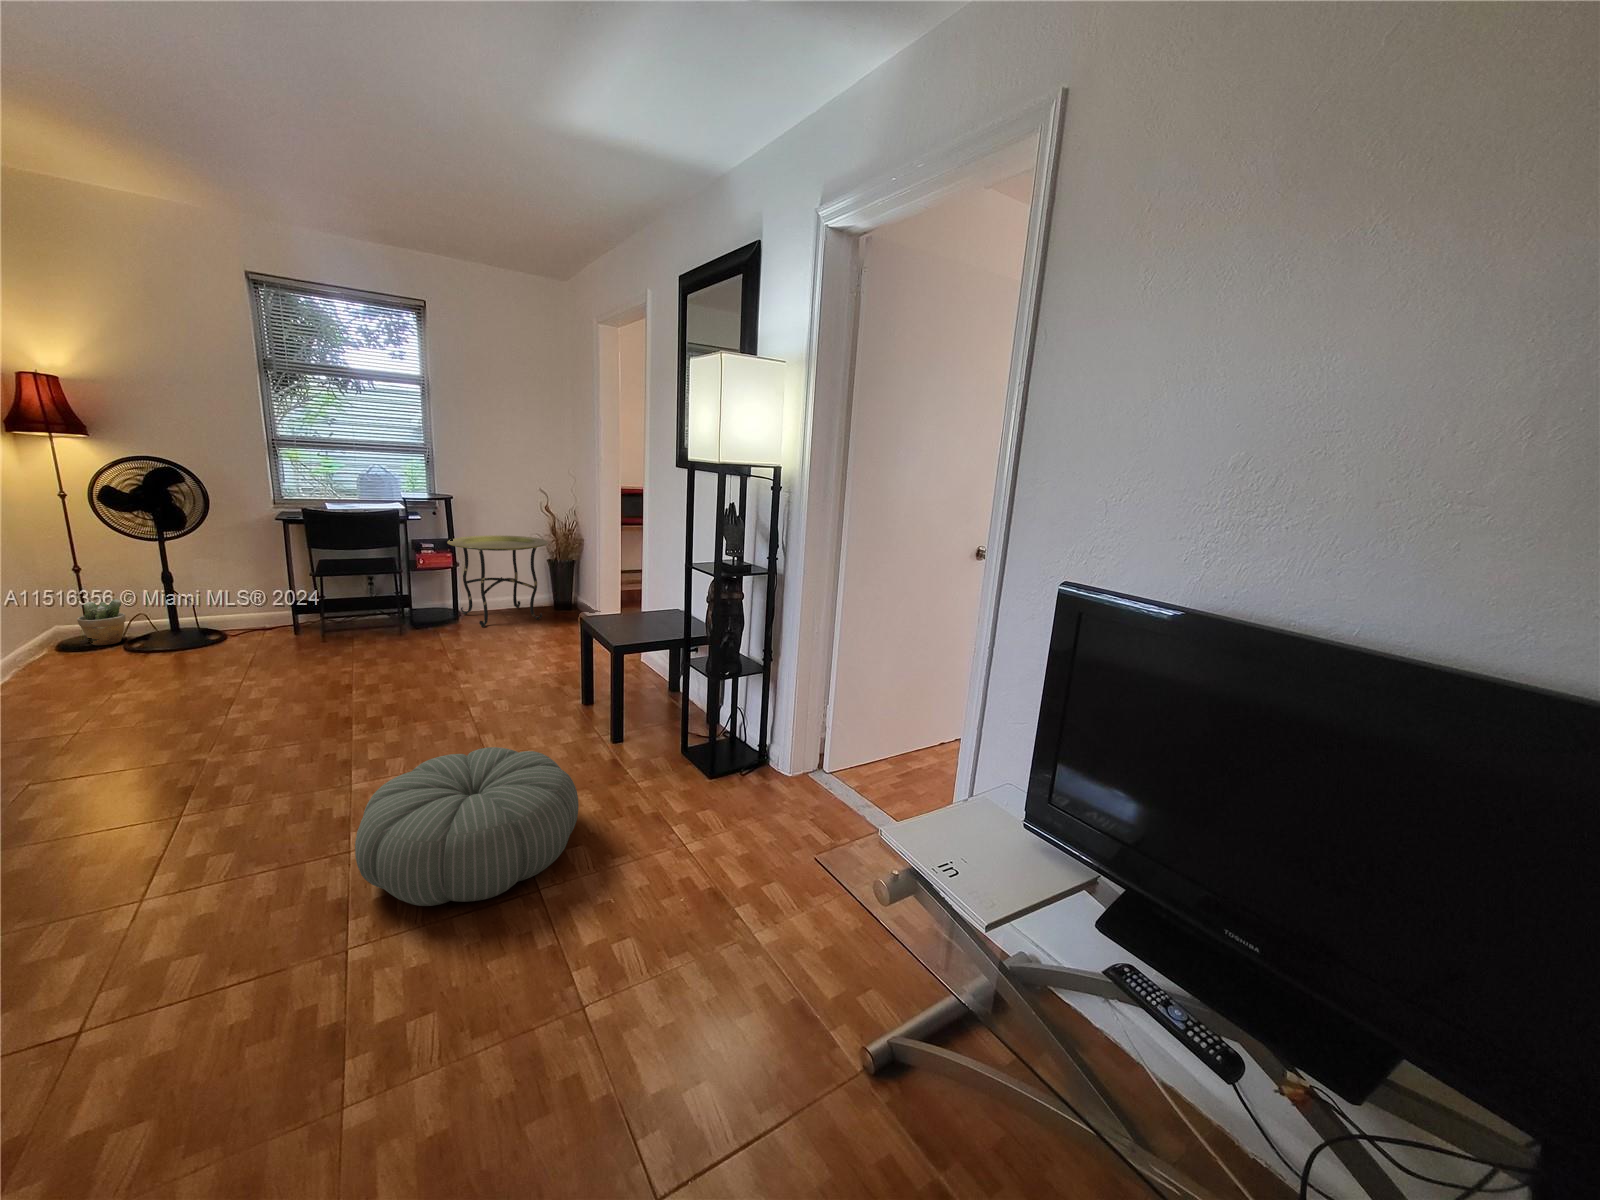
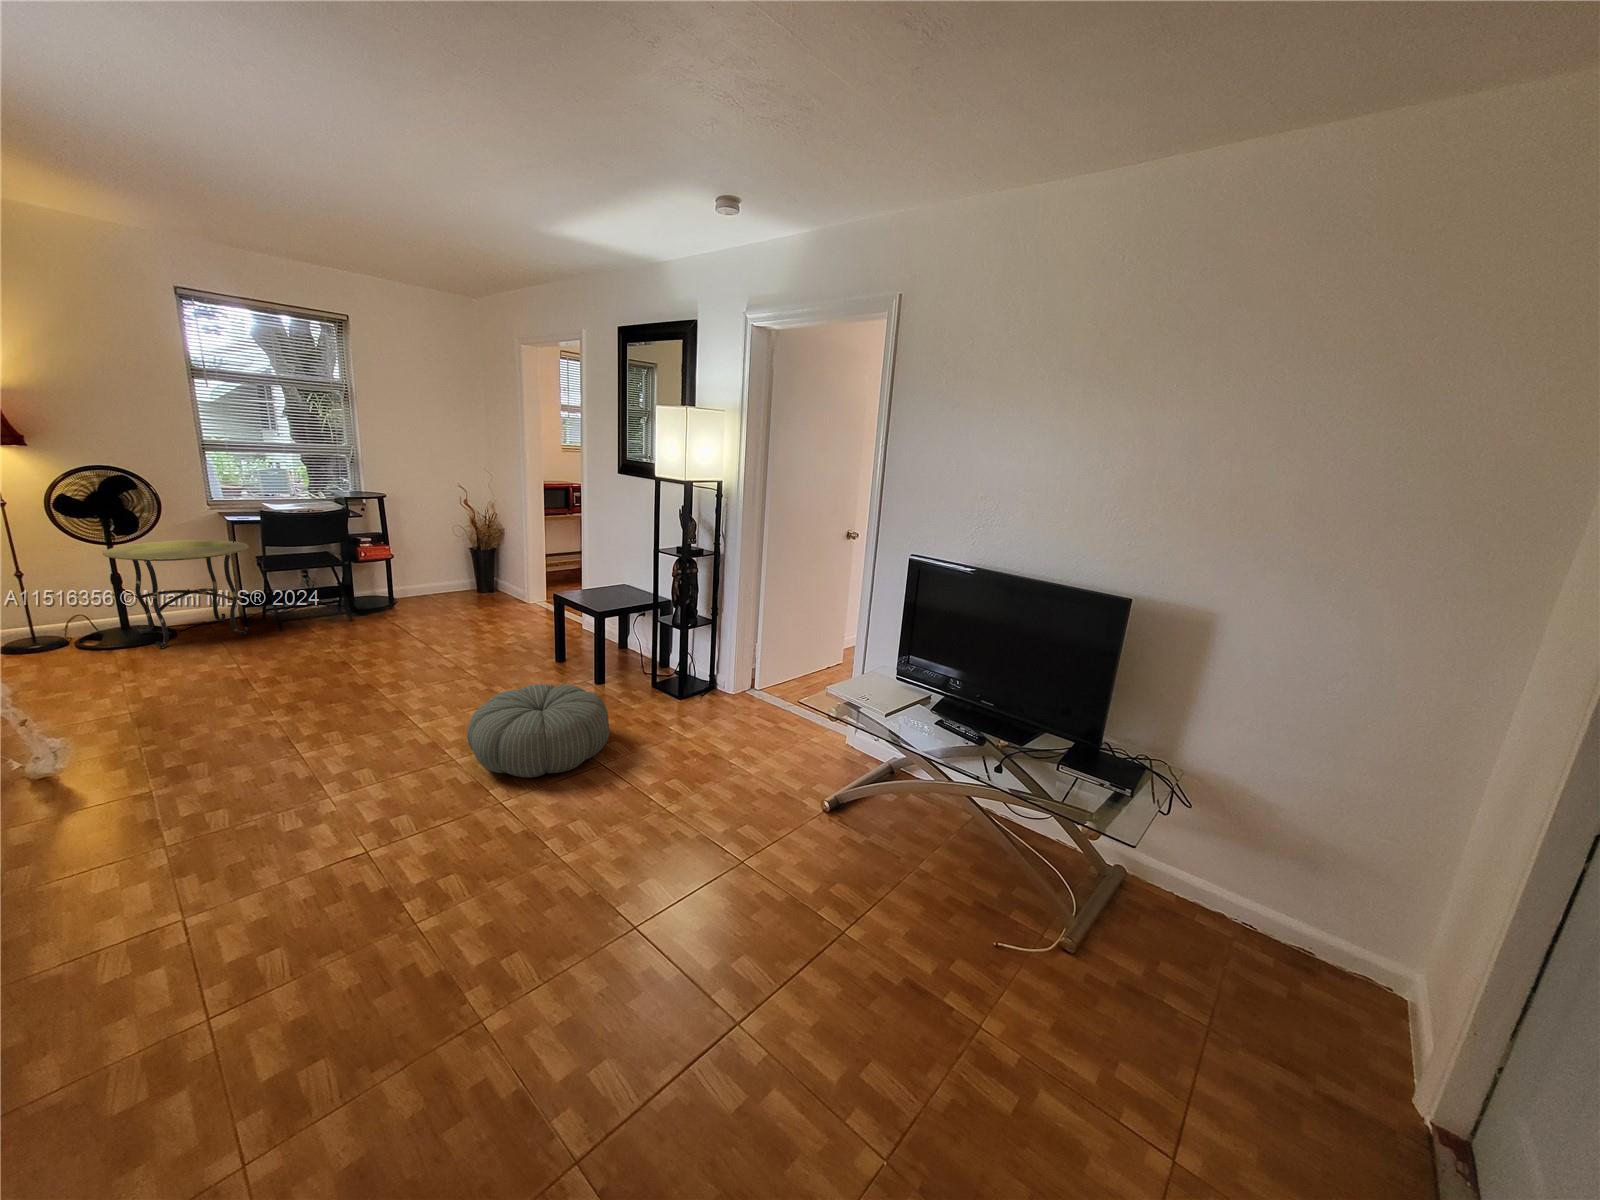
side table: present [447,535,548,627] -> present [103,540,249,648]
potted plant: present [77,599,126,645] -> none [28,602,76,646]

